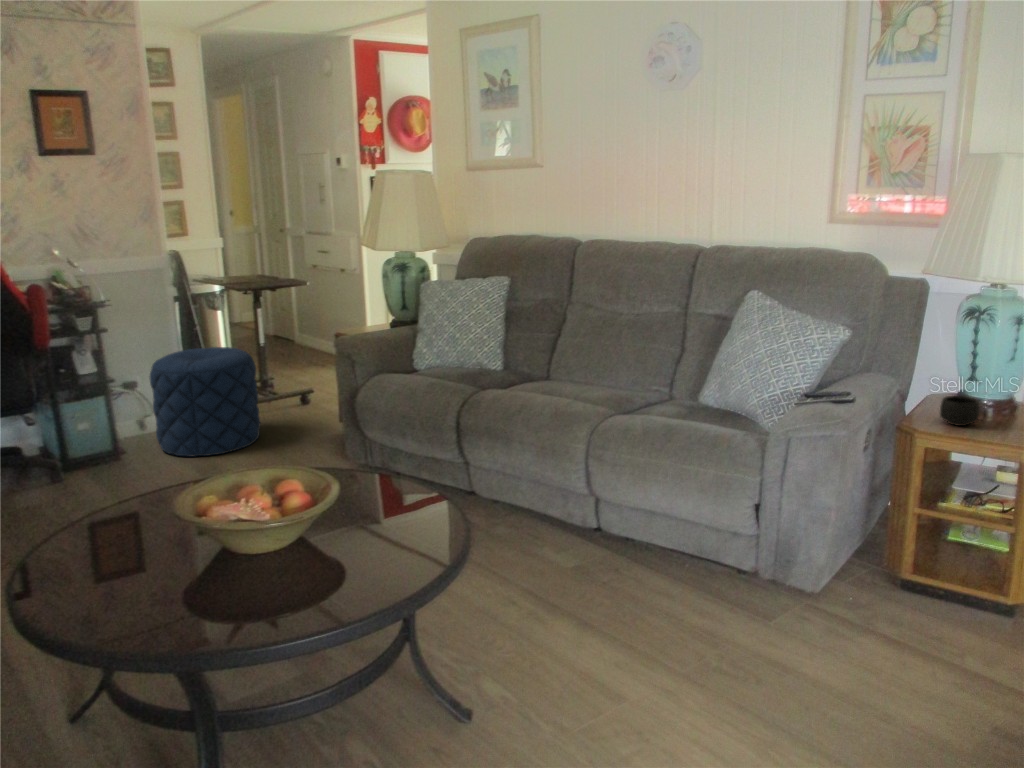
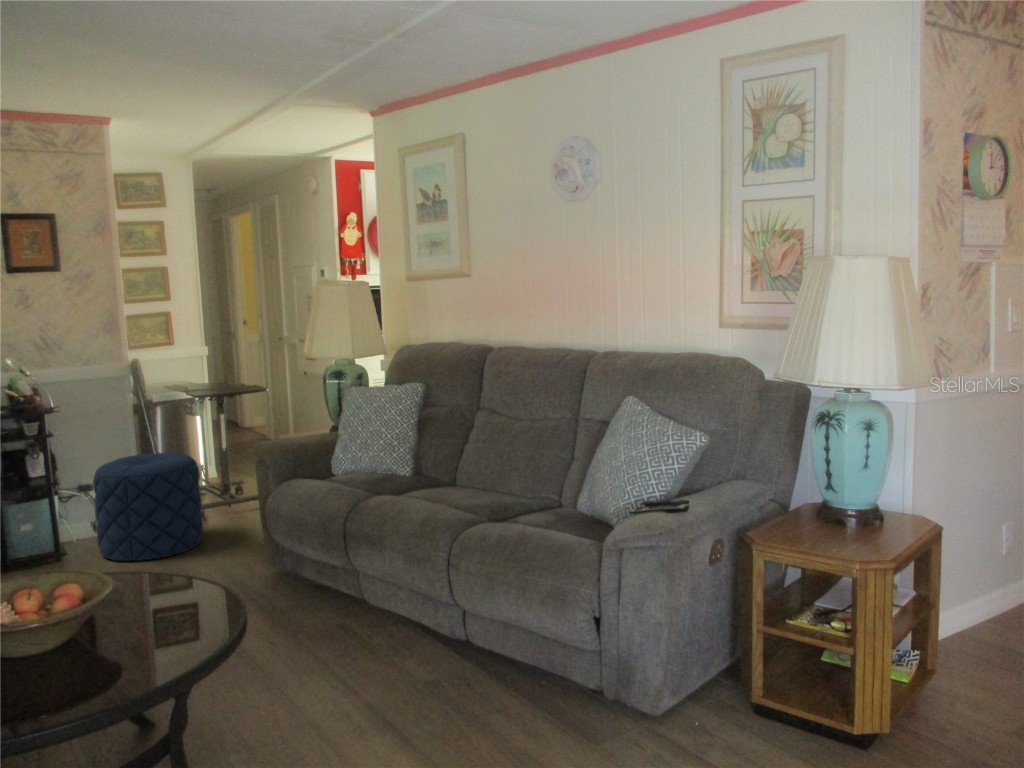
mug: present [940,396,985,426] -> none [786,505,828,537]

